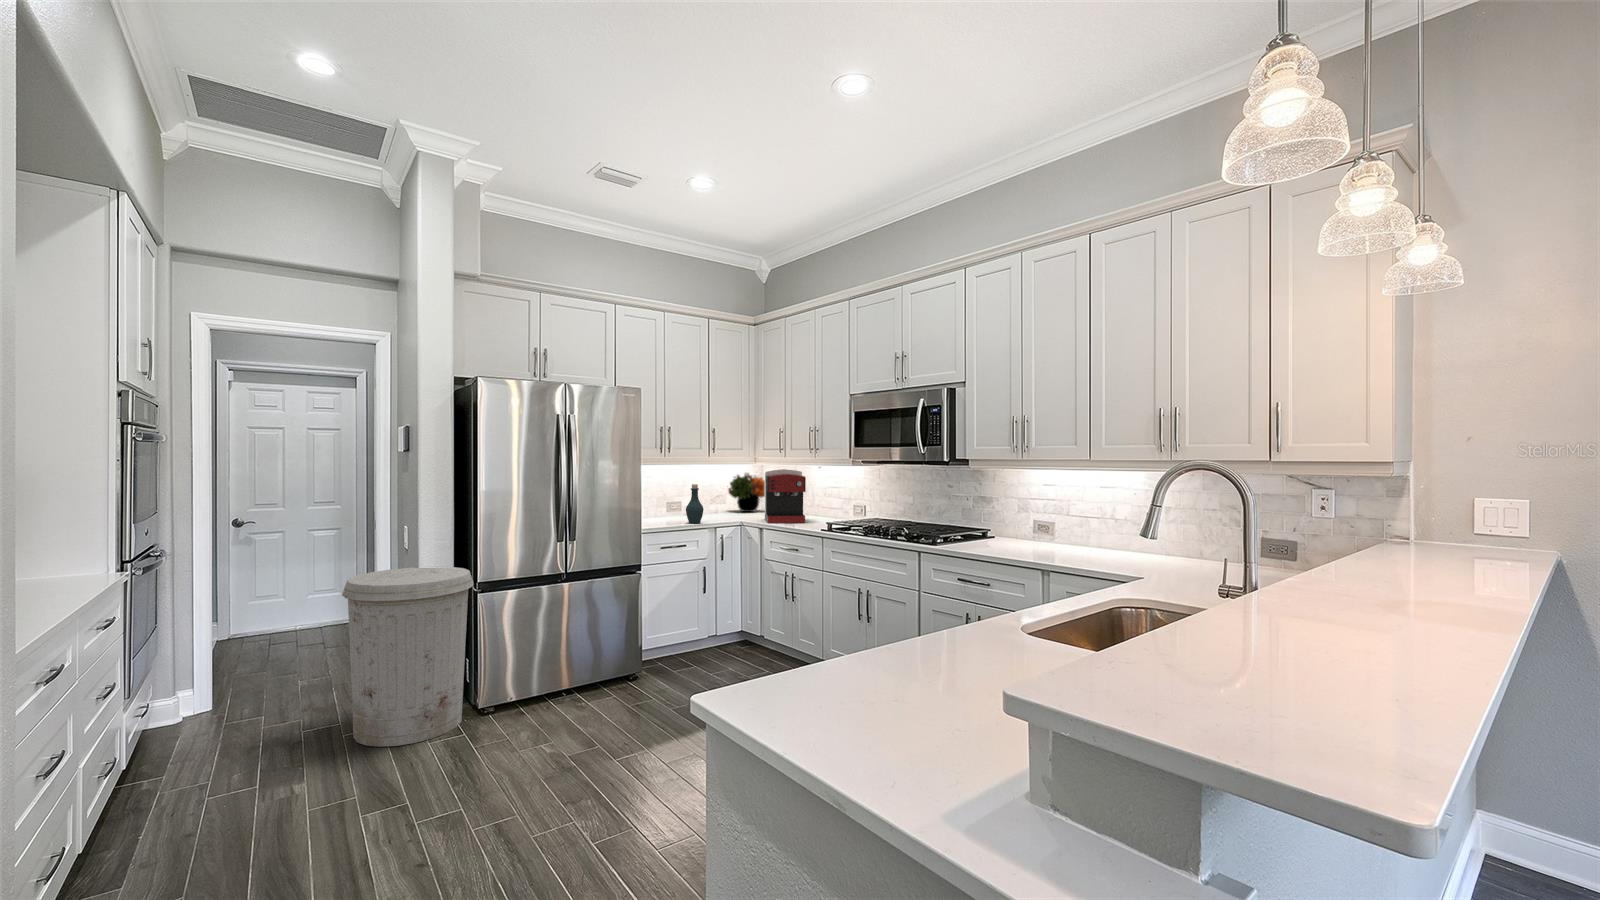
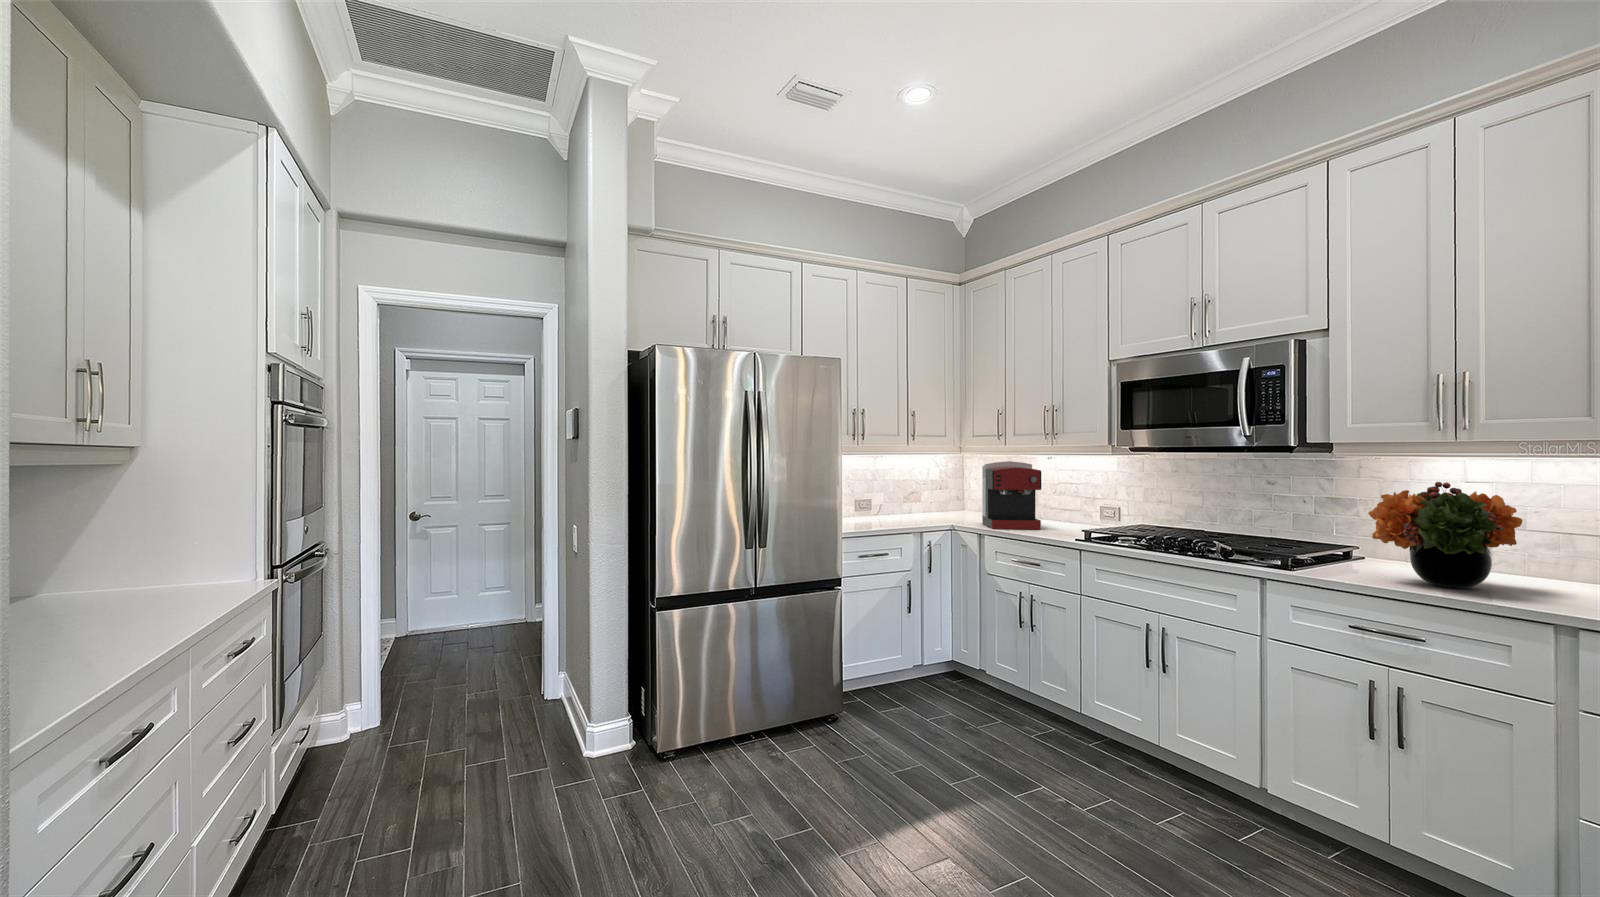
flower arrangement: present [727,473,765,512] -> present [1369,482,1523,588]
bottle: present [686,484,704,523] -> none [889,479,911,528]
trash can: present [342,567,474,747] -> none [507,575,652,797]

